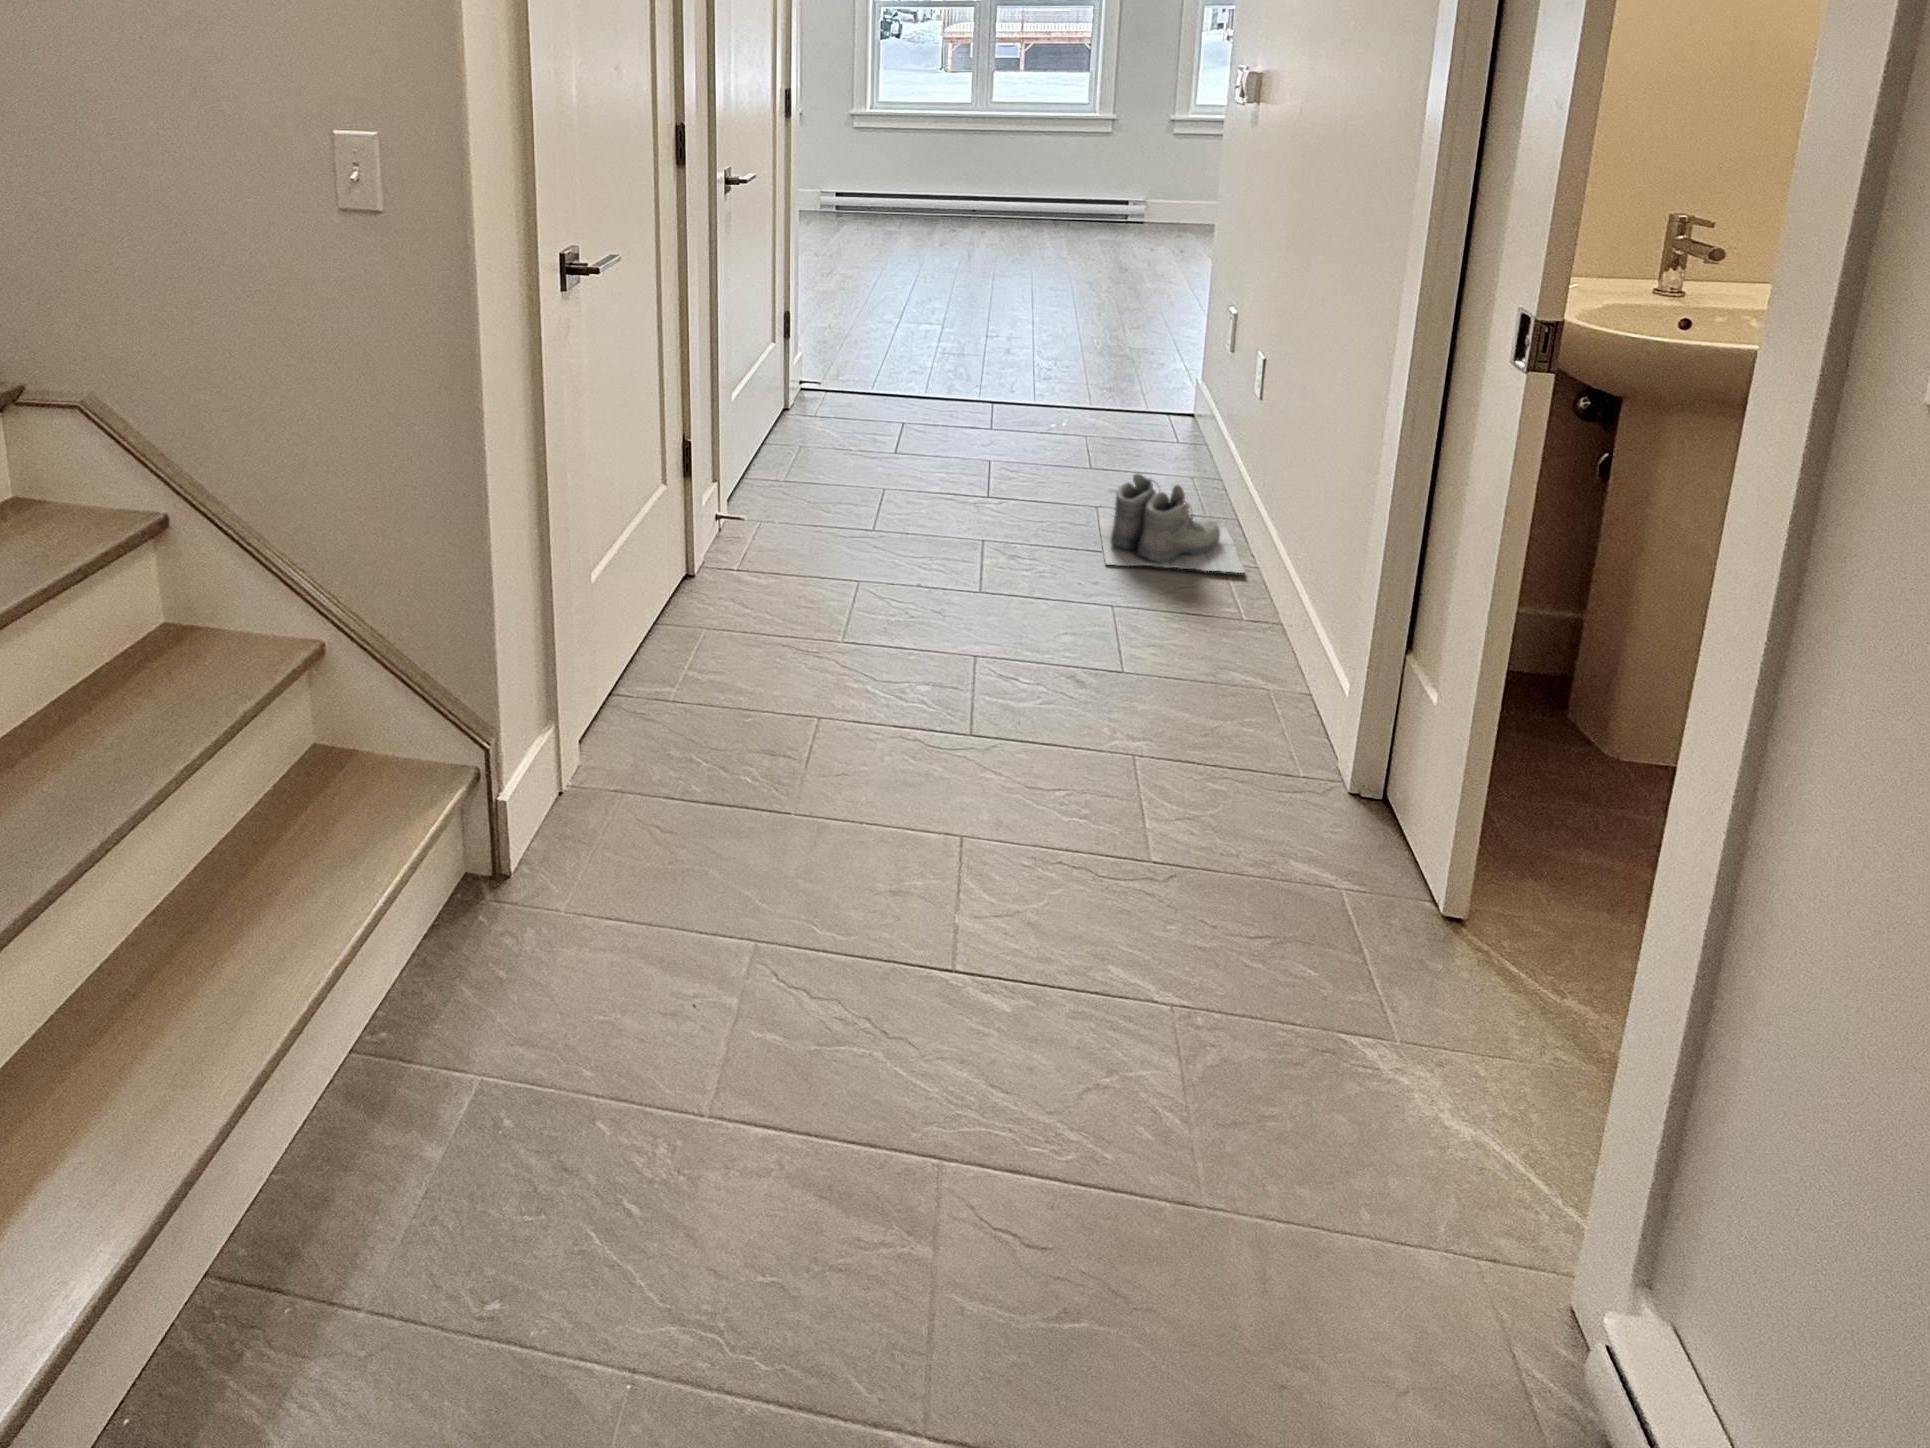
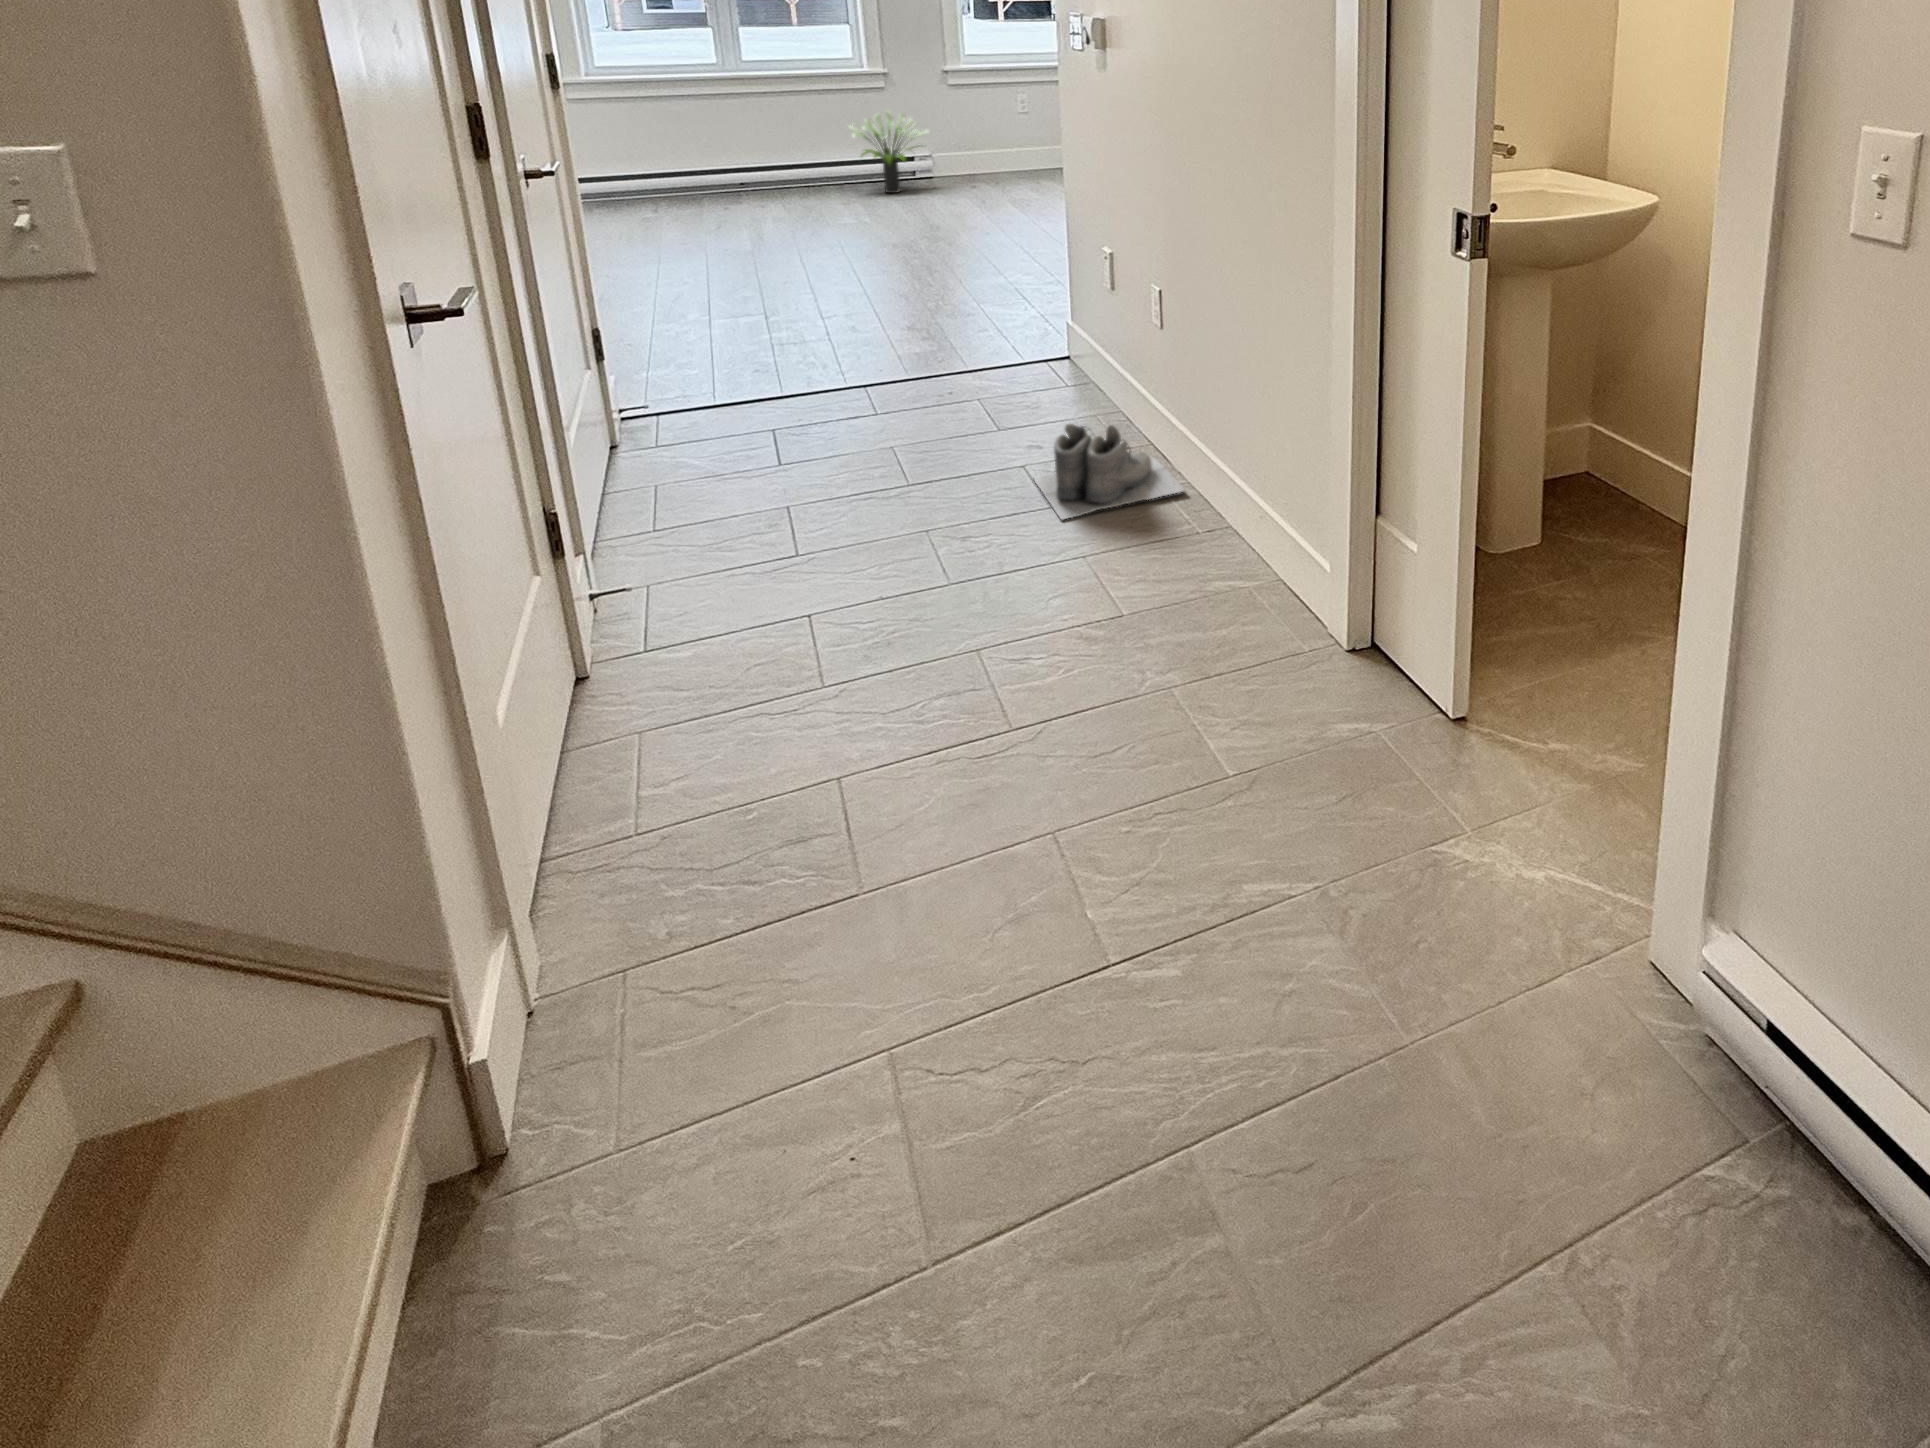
potted plant: none [1069,154,1142,233] -> present [849,110,929,193]

